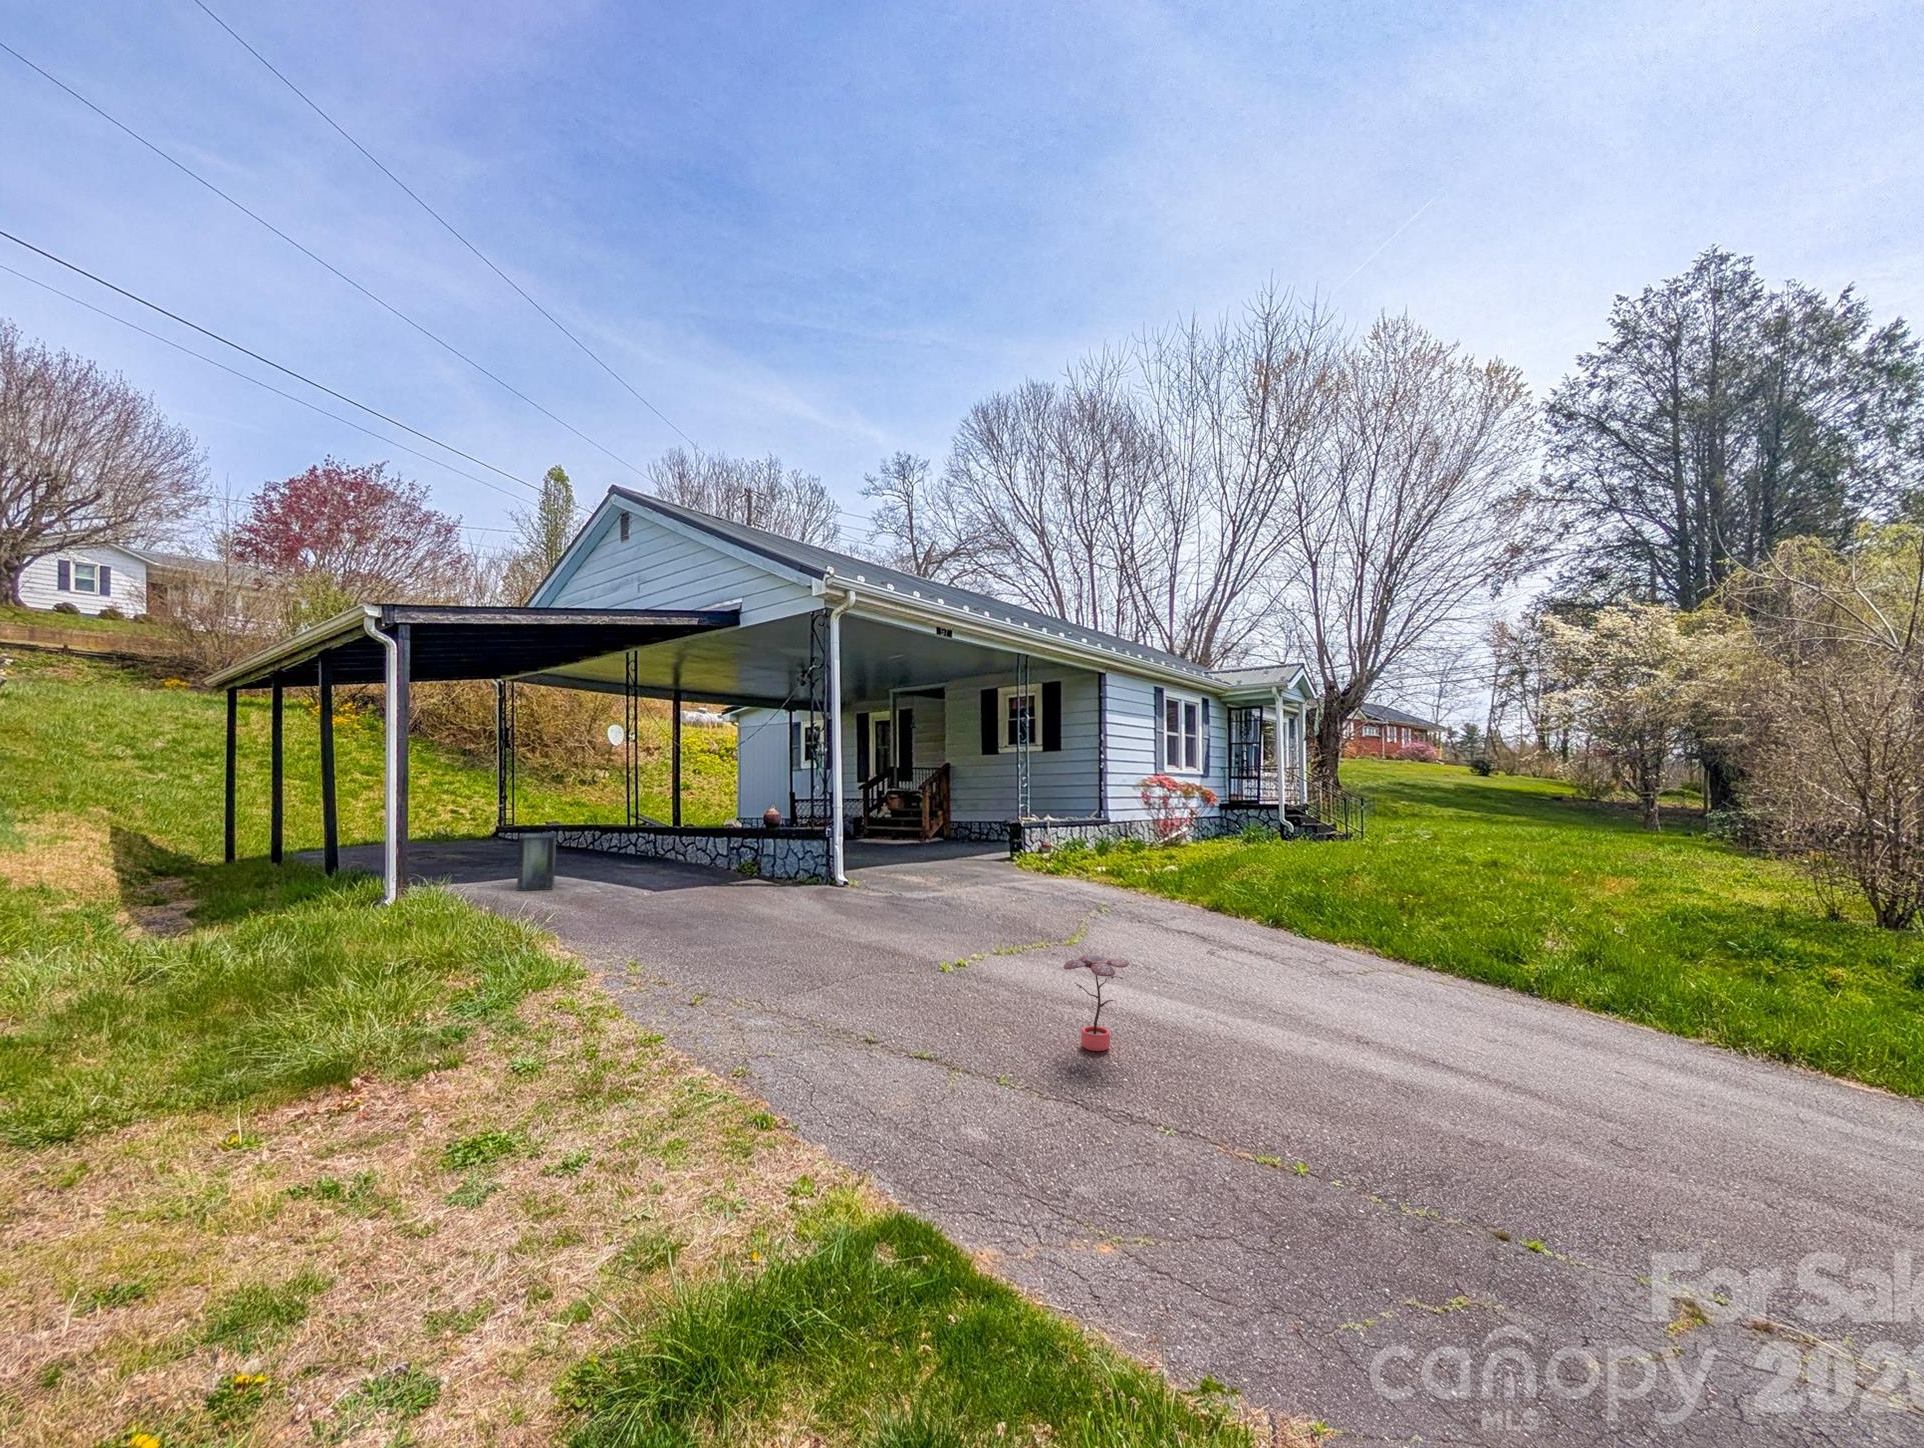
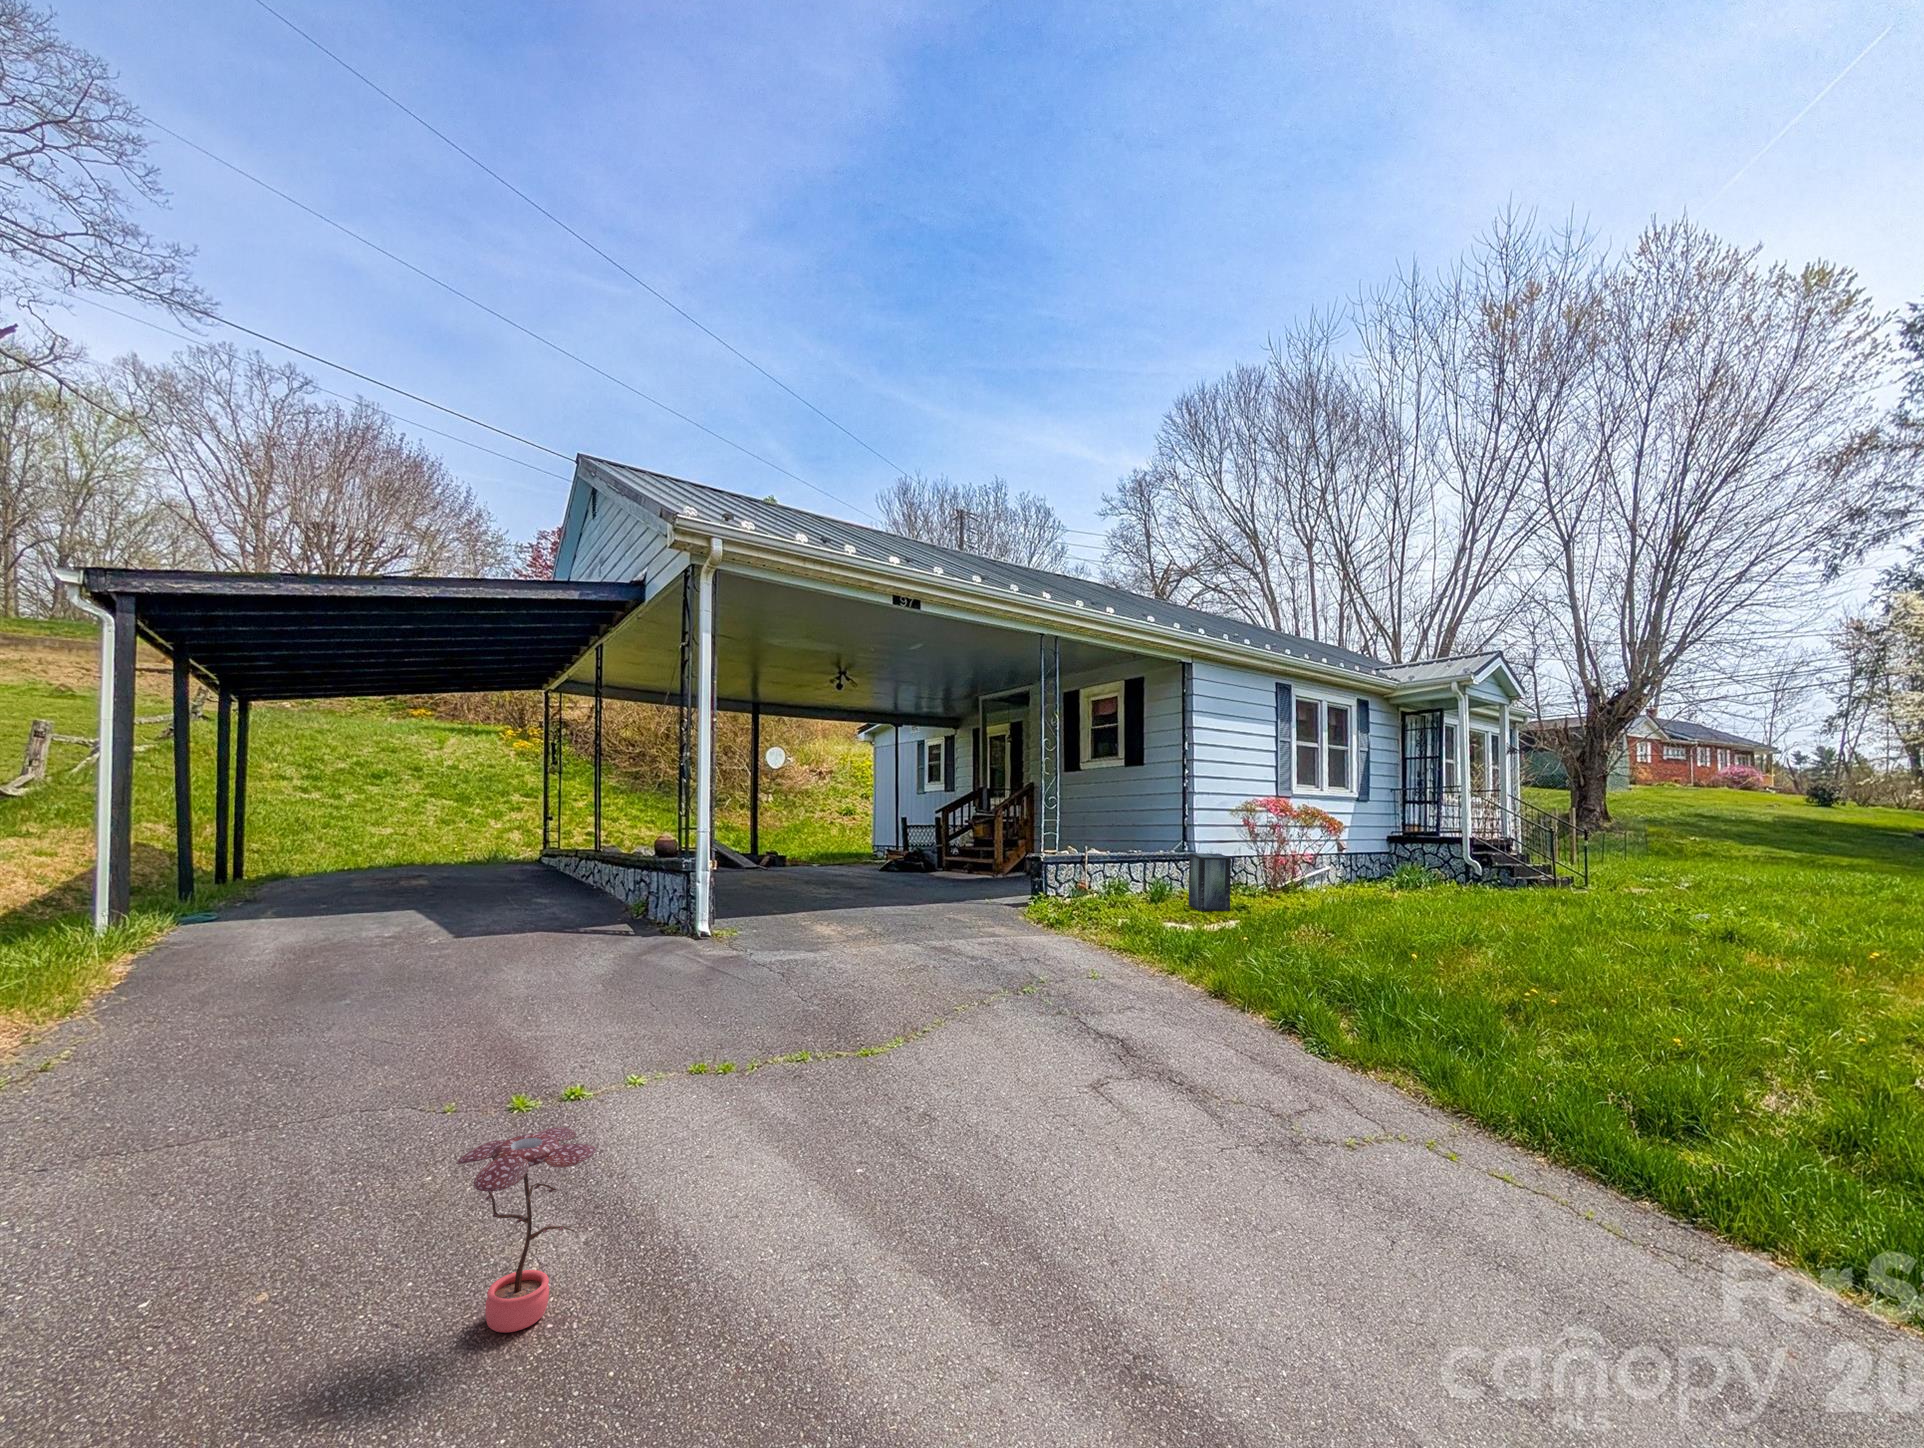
storage box: present [517,833,557,891] -> present [1189,853,1231,911]

